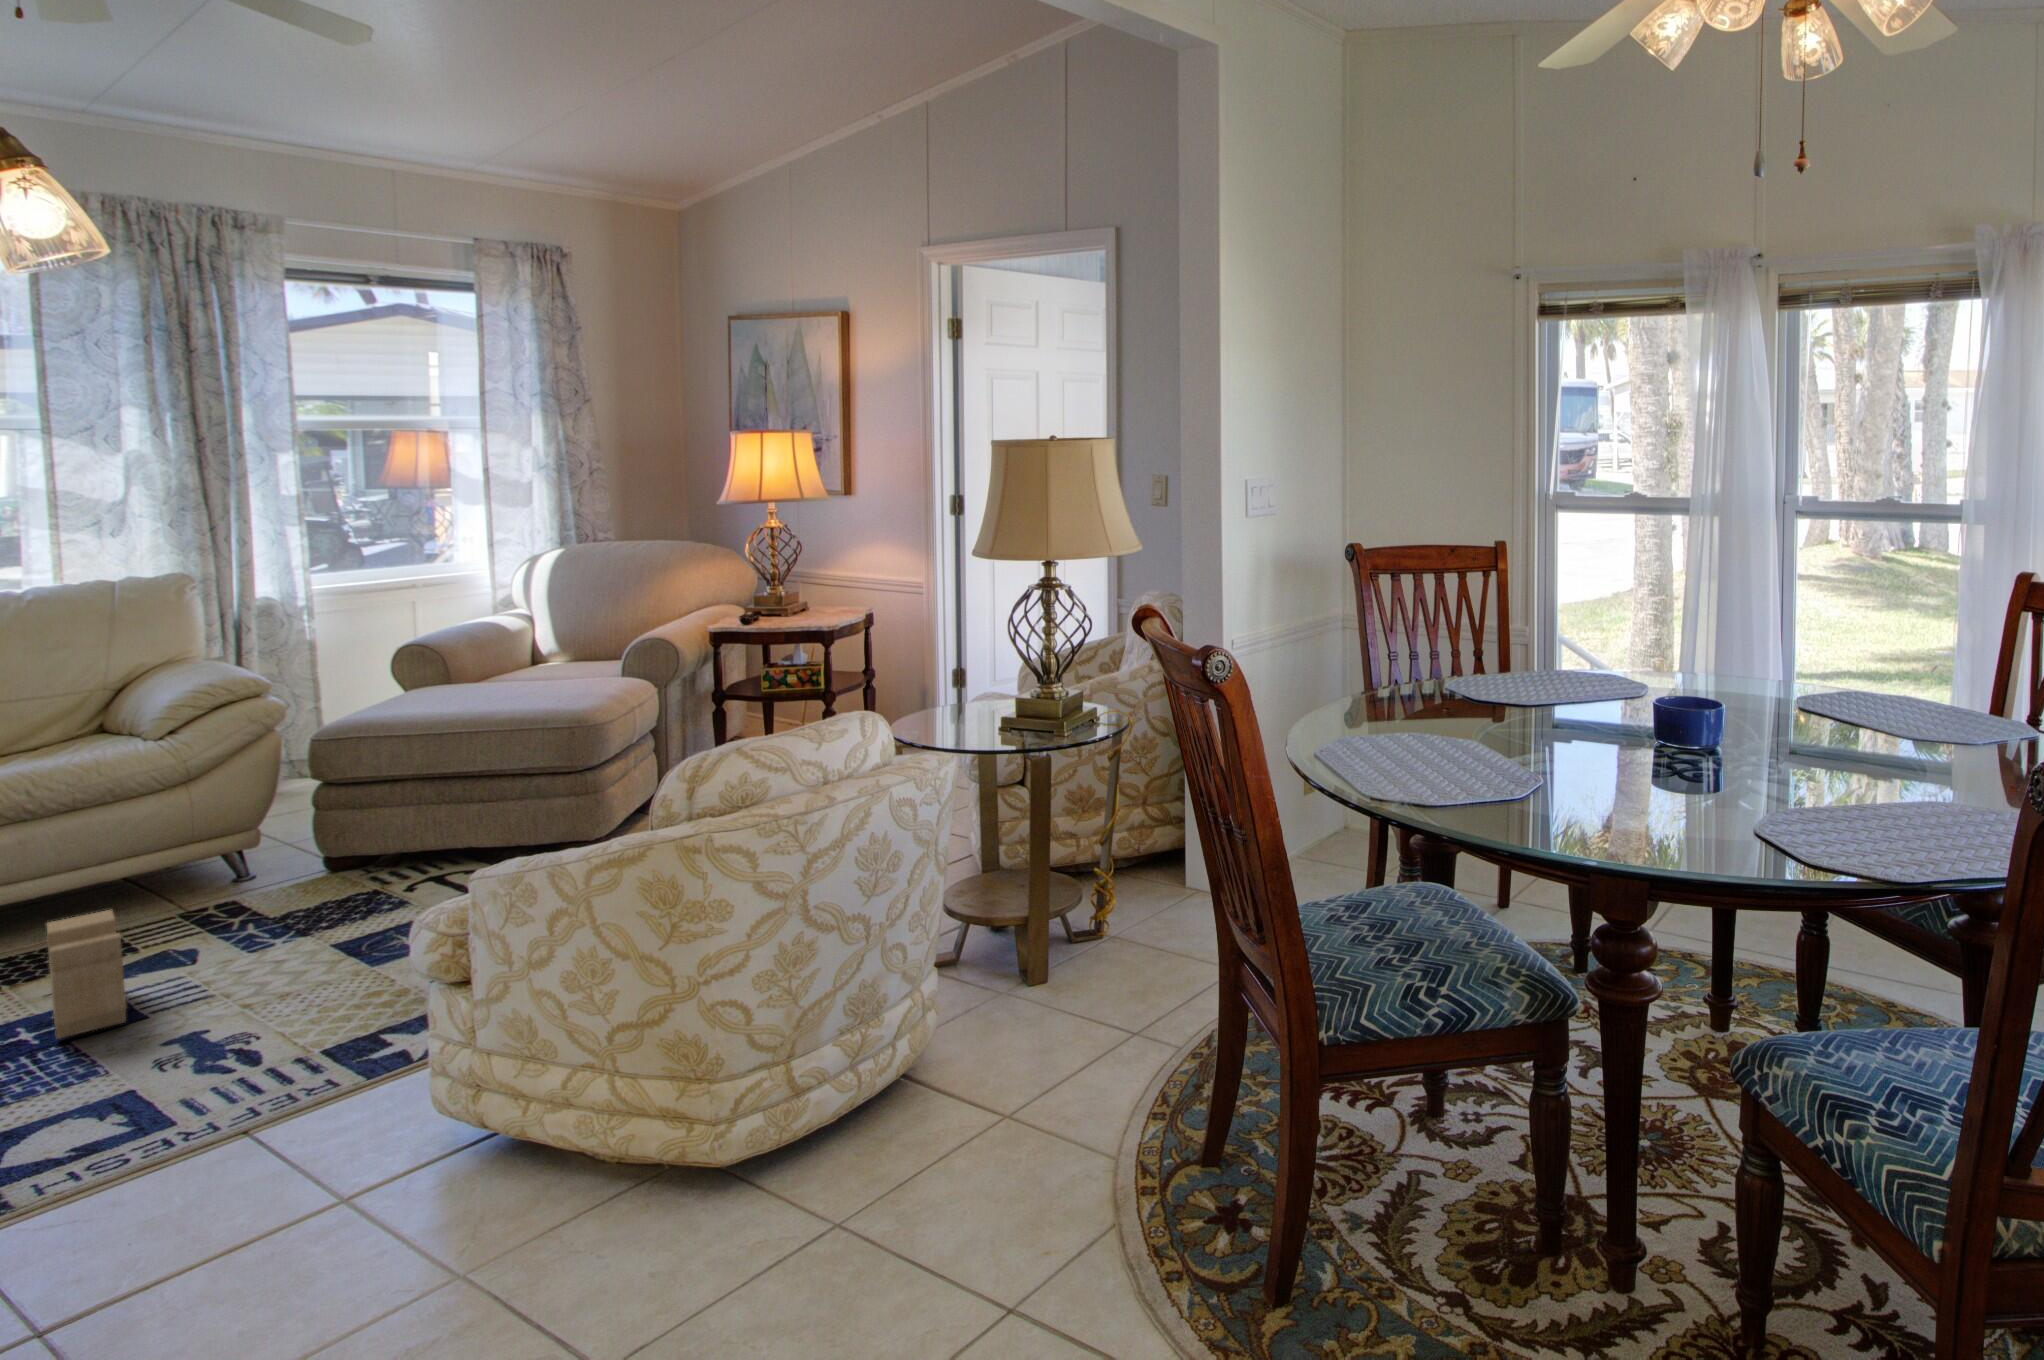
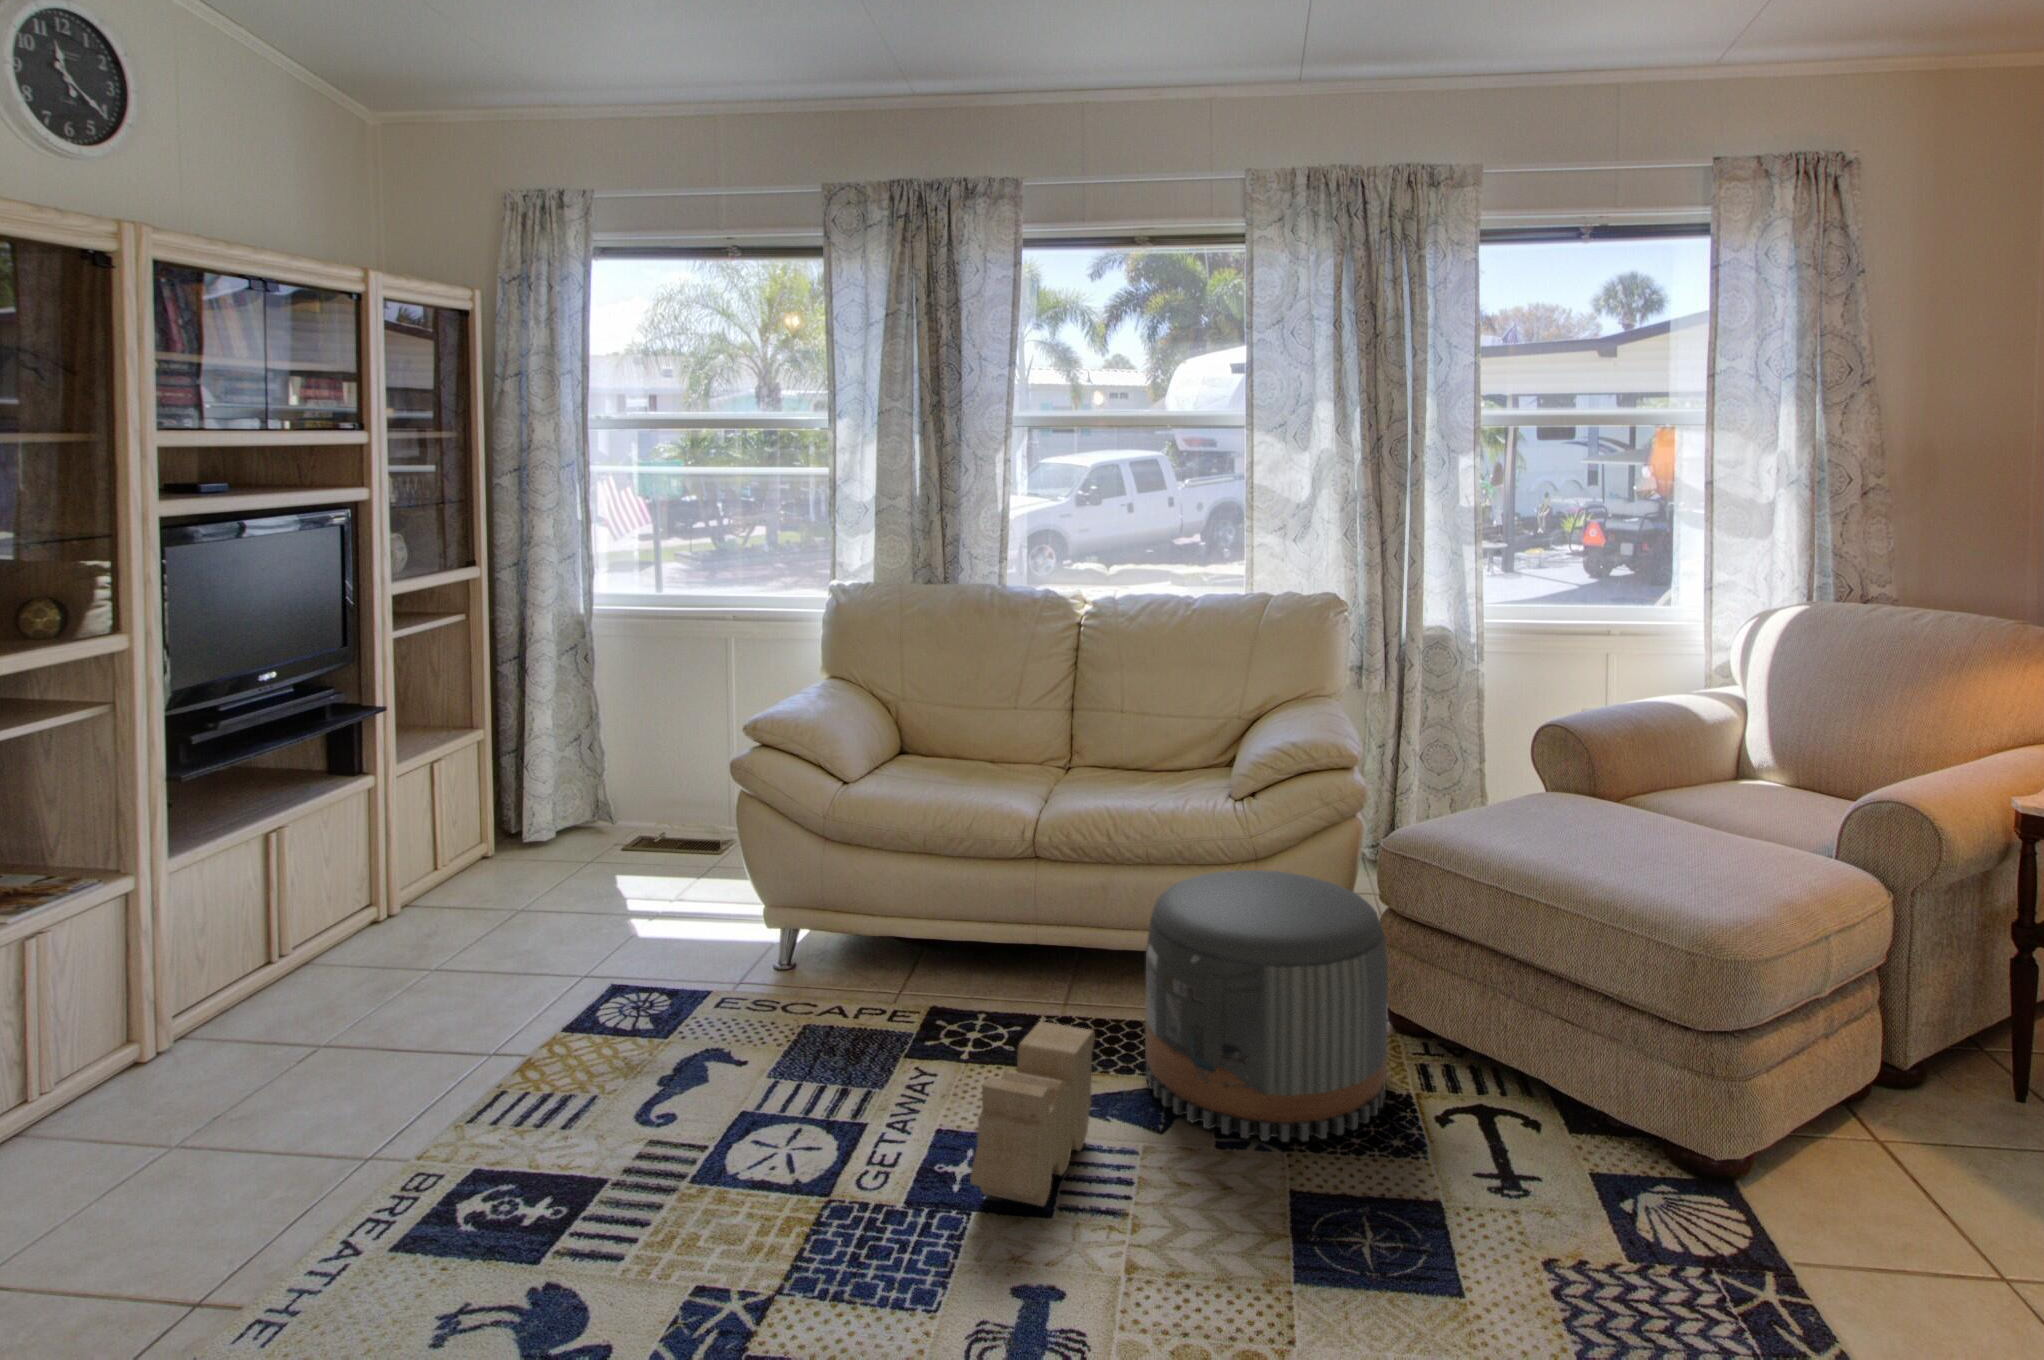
pouf: none [117,769,359,959] -> present [1145,870,1388,1142]

